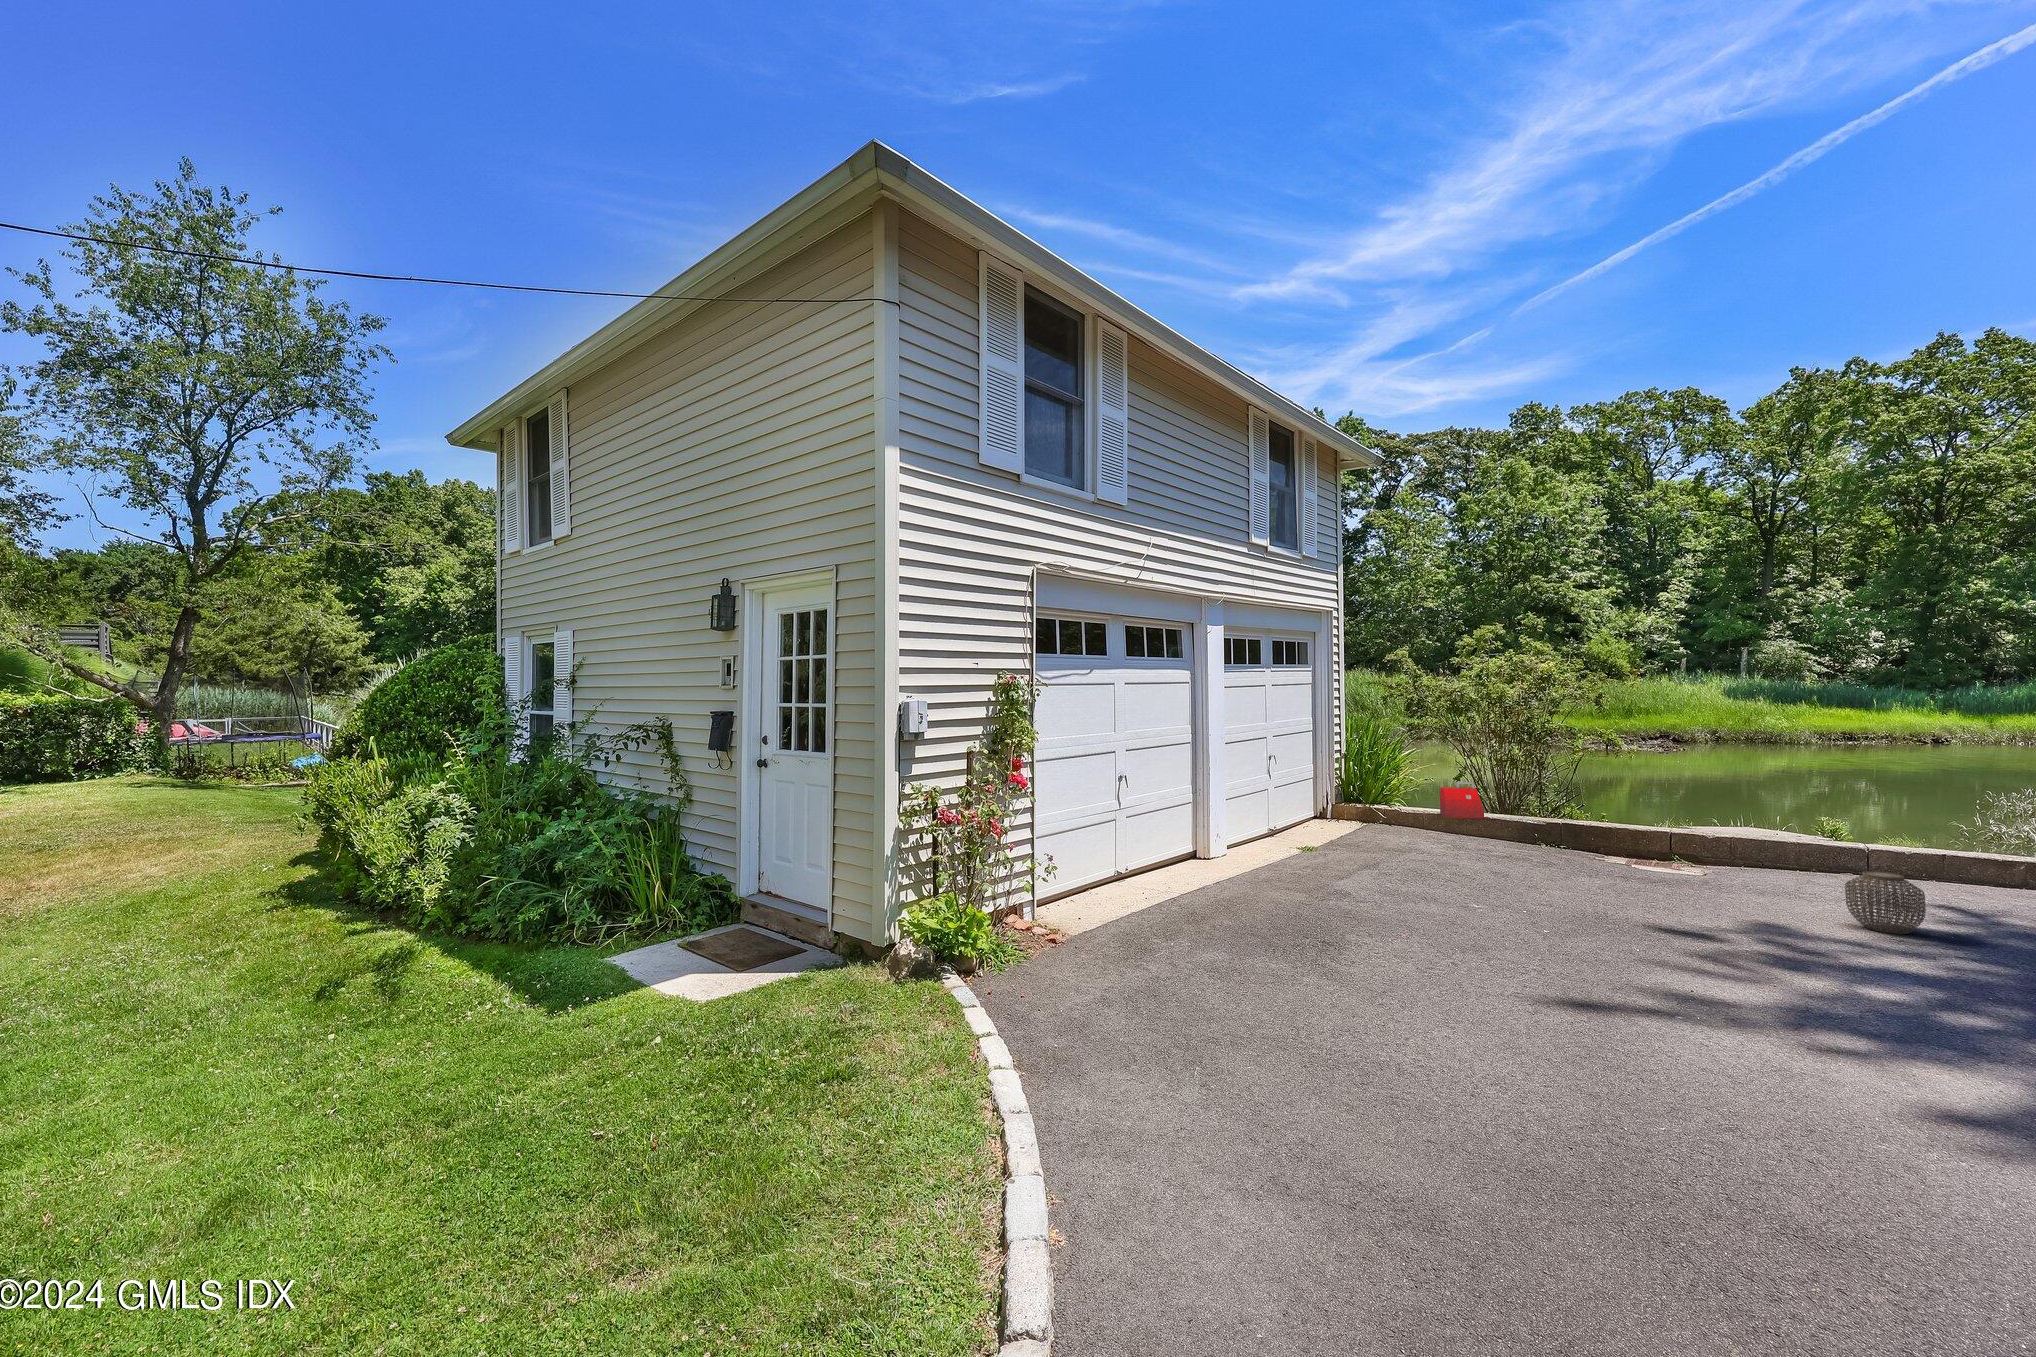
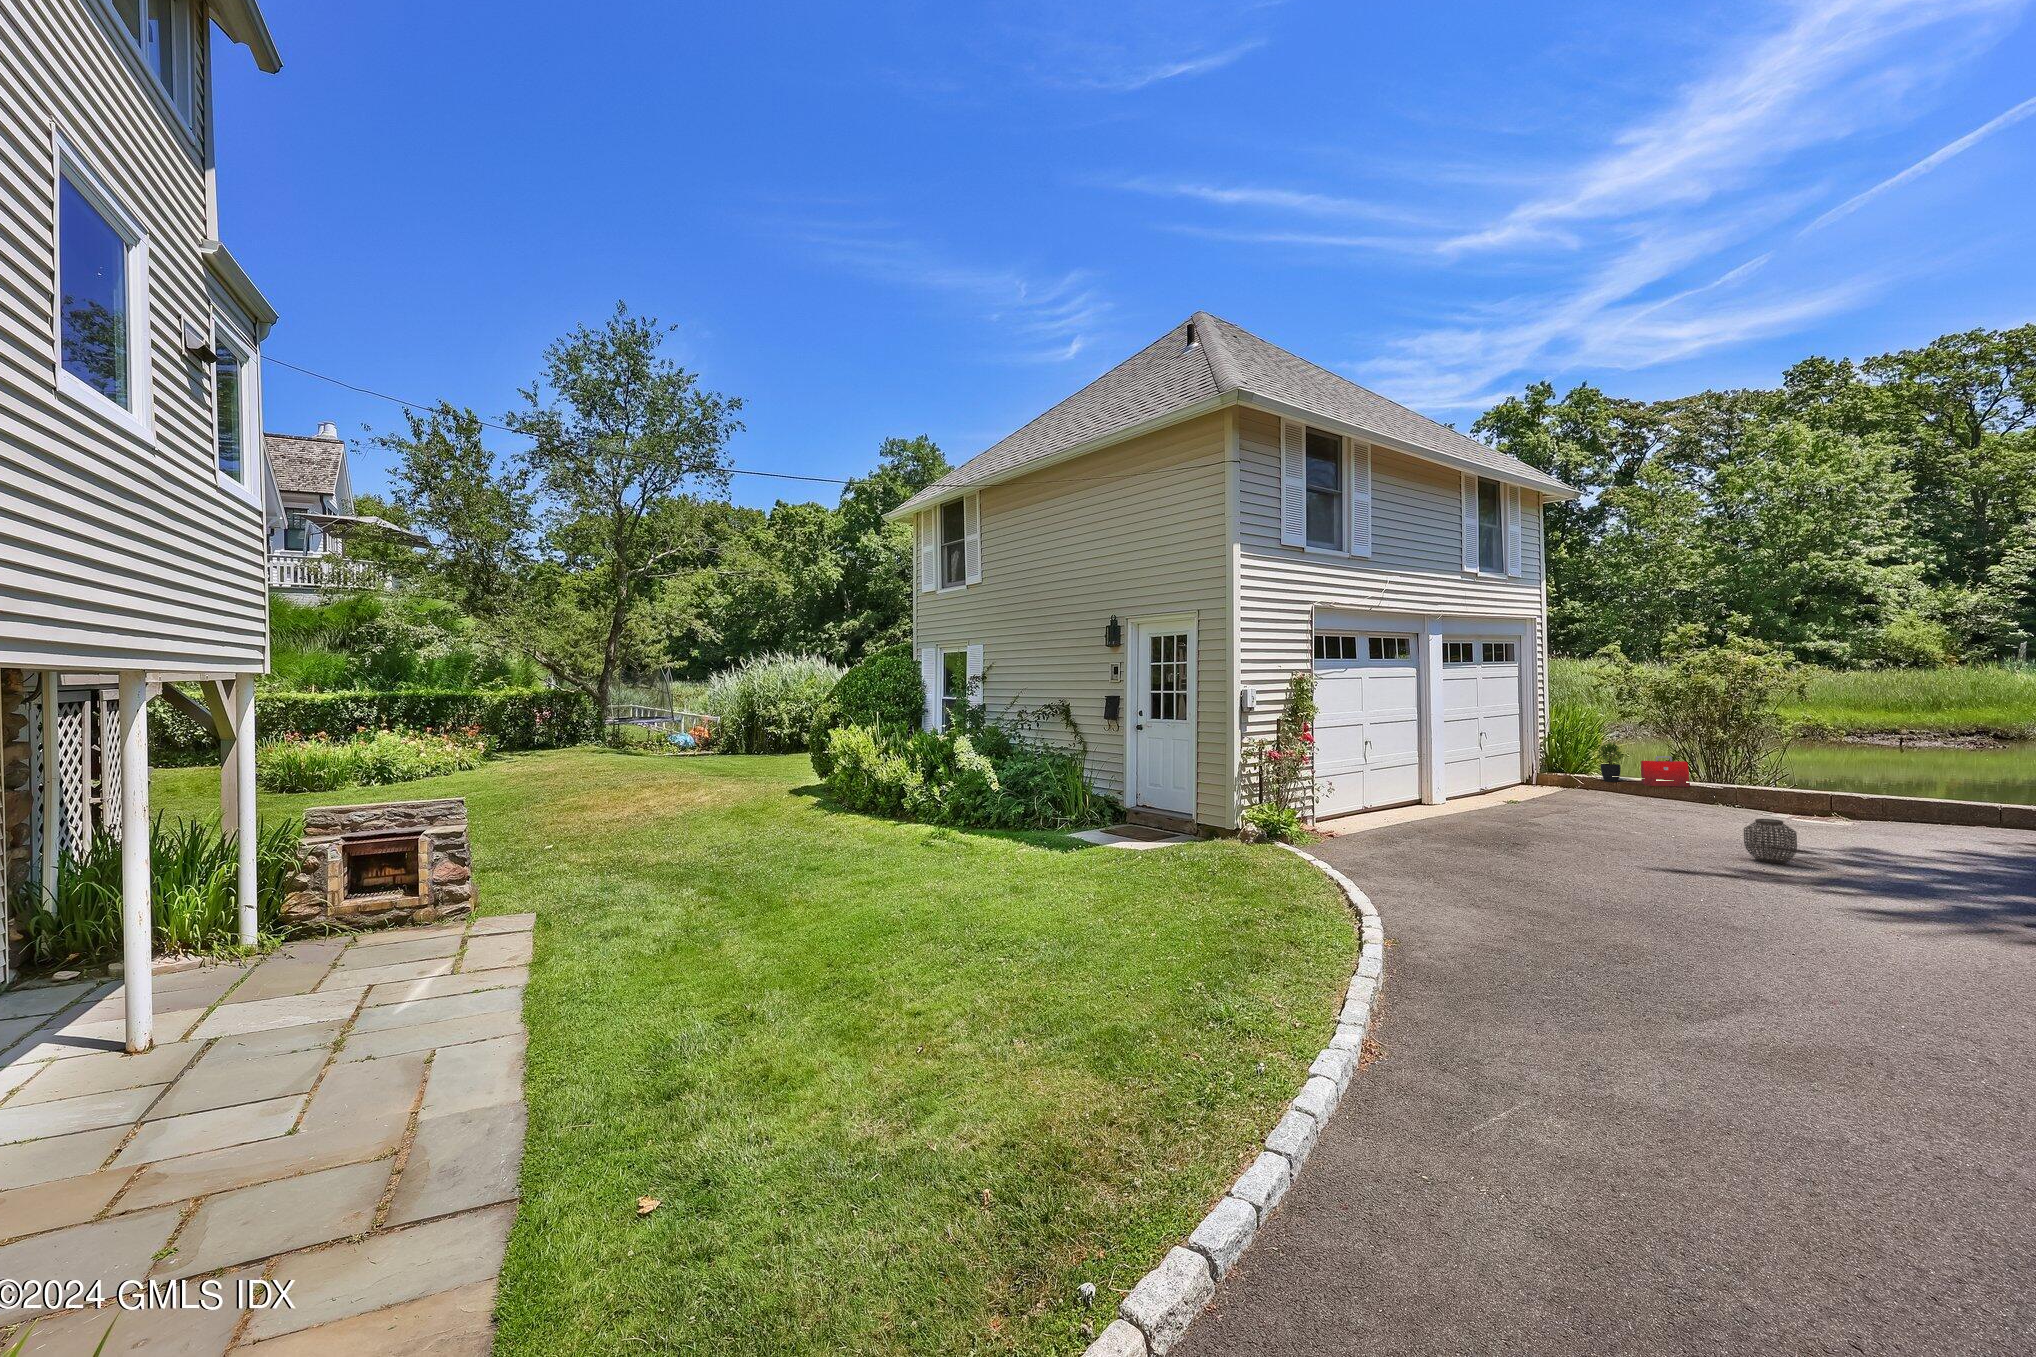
potted plant: none [1390,764,1422,813] -> present [1597,742,1623,782]
woven basket: present [1845,871,1926,934] -> present [1744,819,1797,863]

